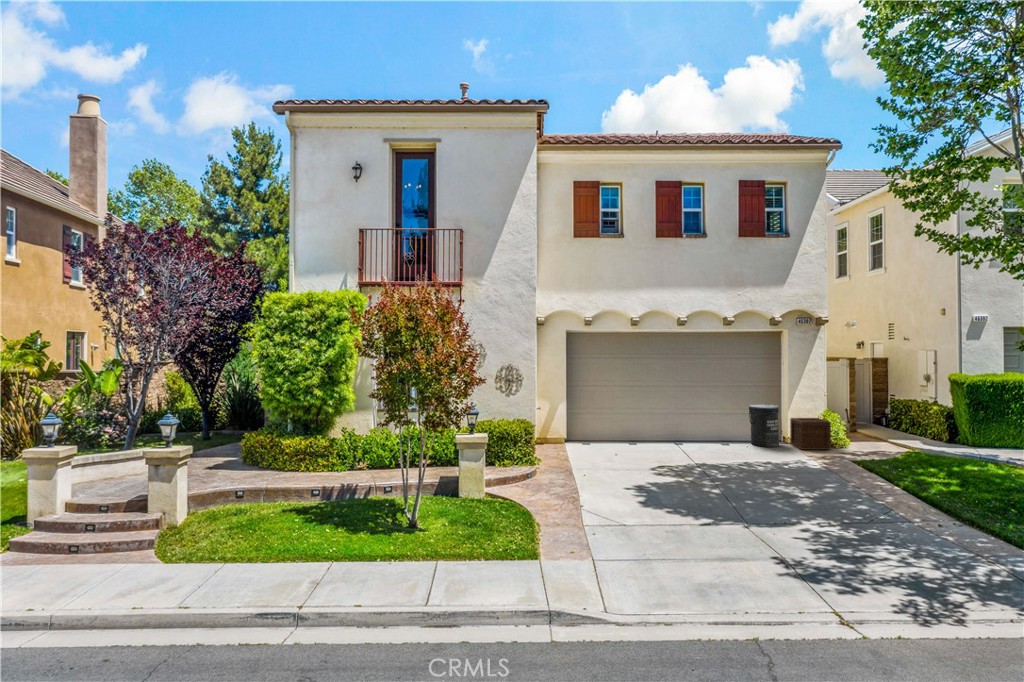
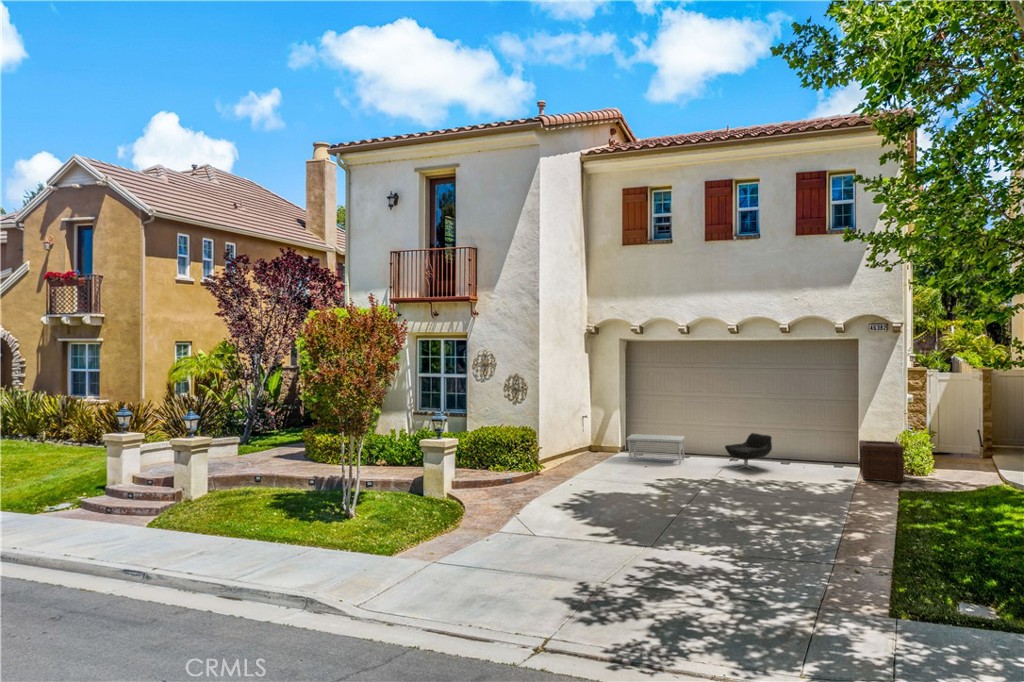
trash can: present [749,404,779,447] -> none [803,423,842,474]
lounge chair: none [687,415,727,448] -> present [725,433,772,470]
storage bench: none [598,421,653,447] -> present [626,434,685,464]

